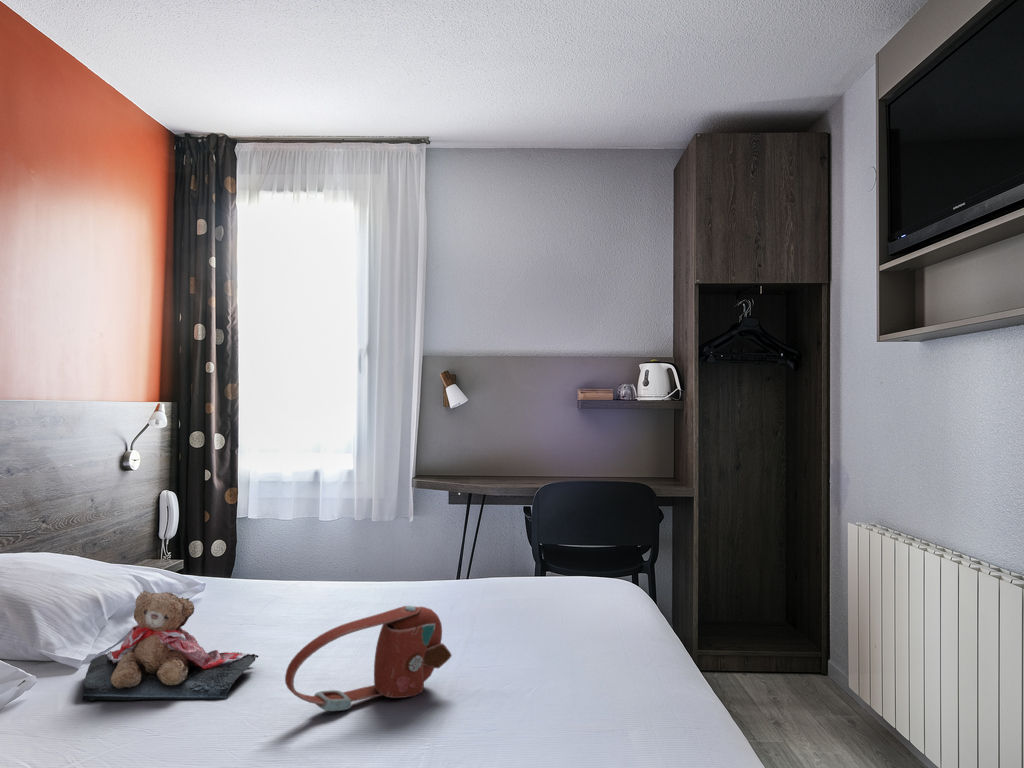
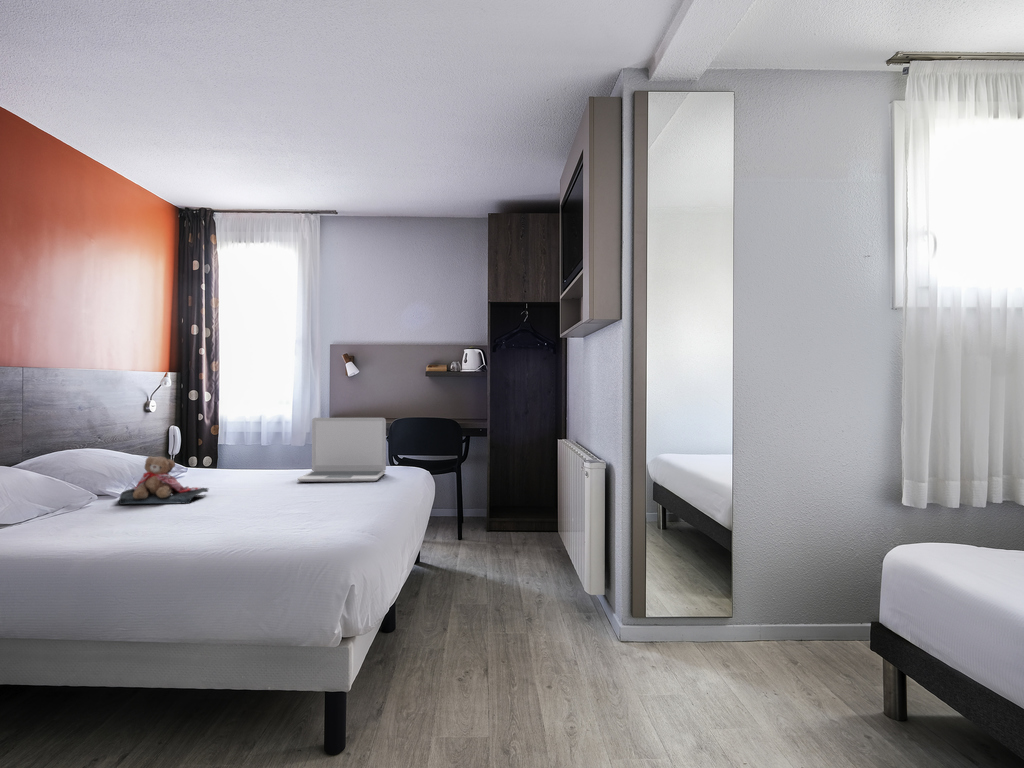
laptop: none [416,496,573,630] -> present [298,418,386,482]
handbag: present [285,606,451,711] -> none [214,459,300,504]

